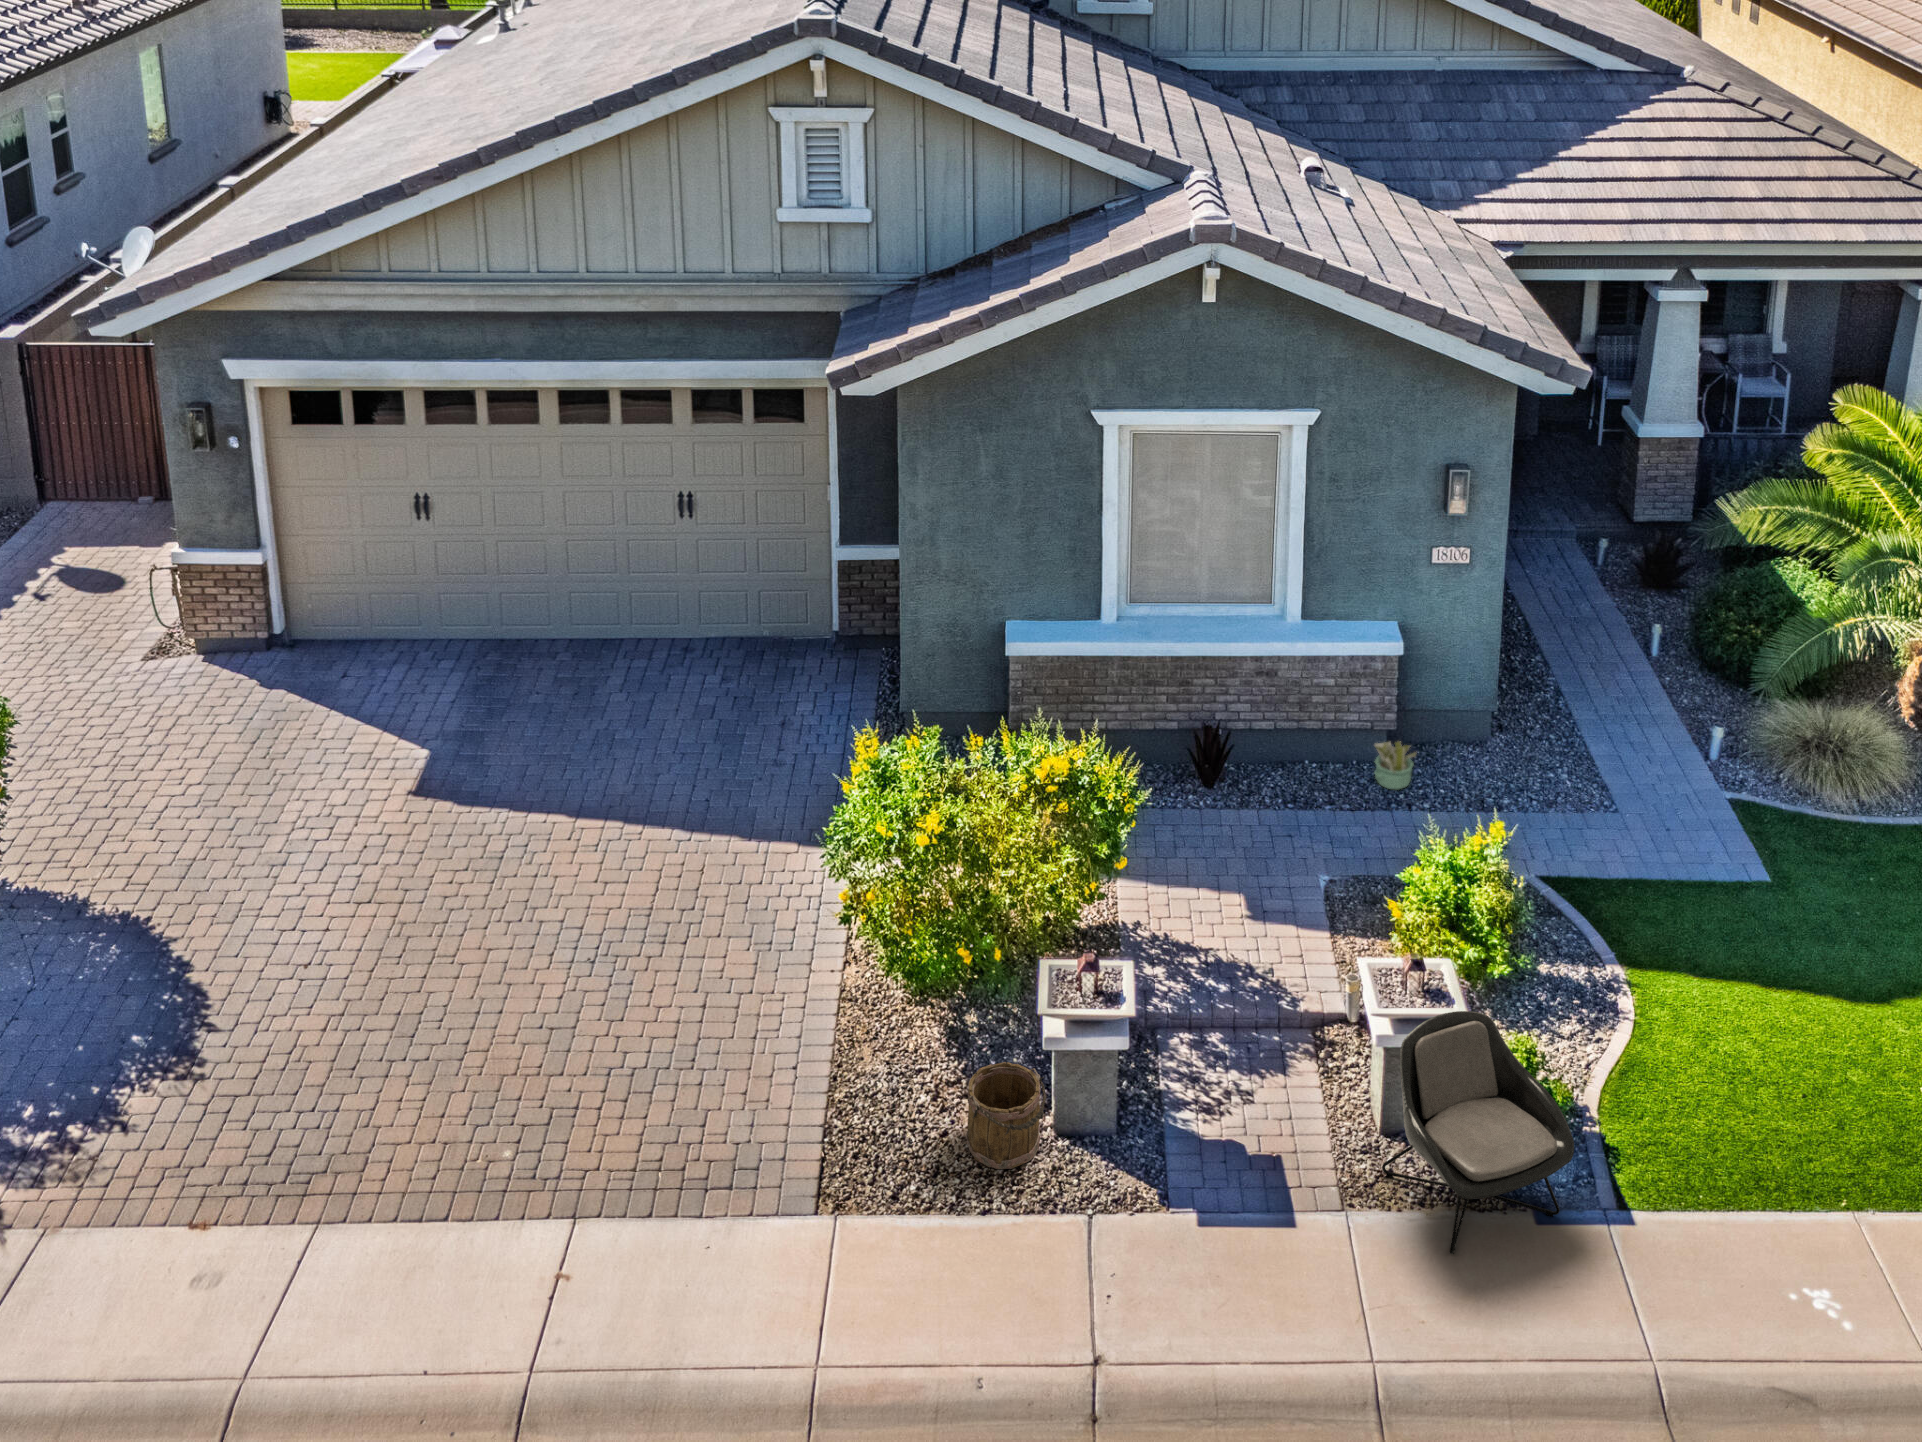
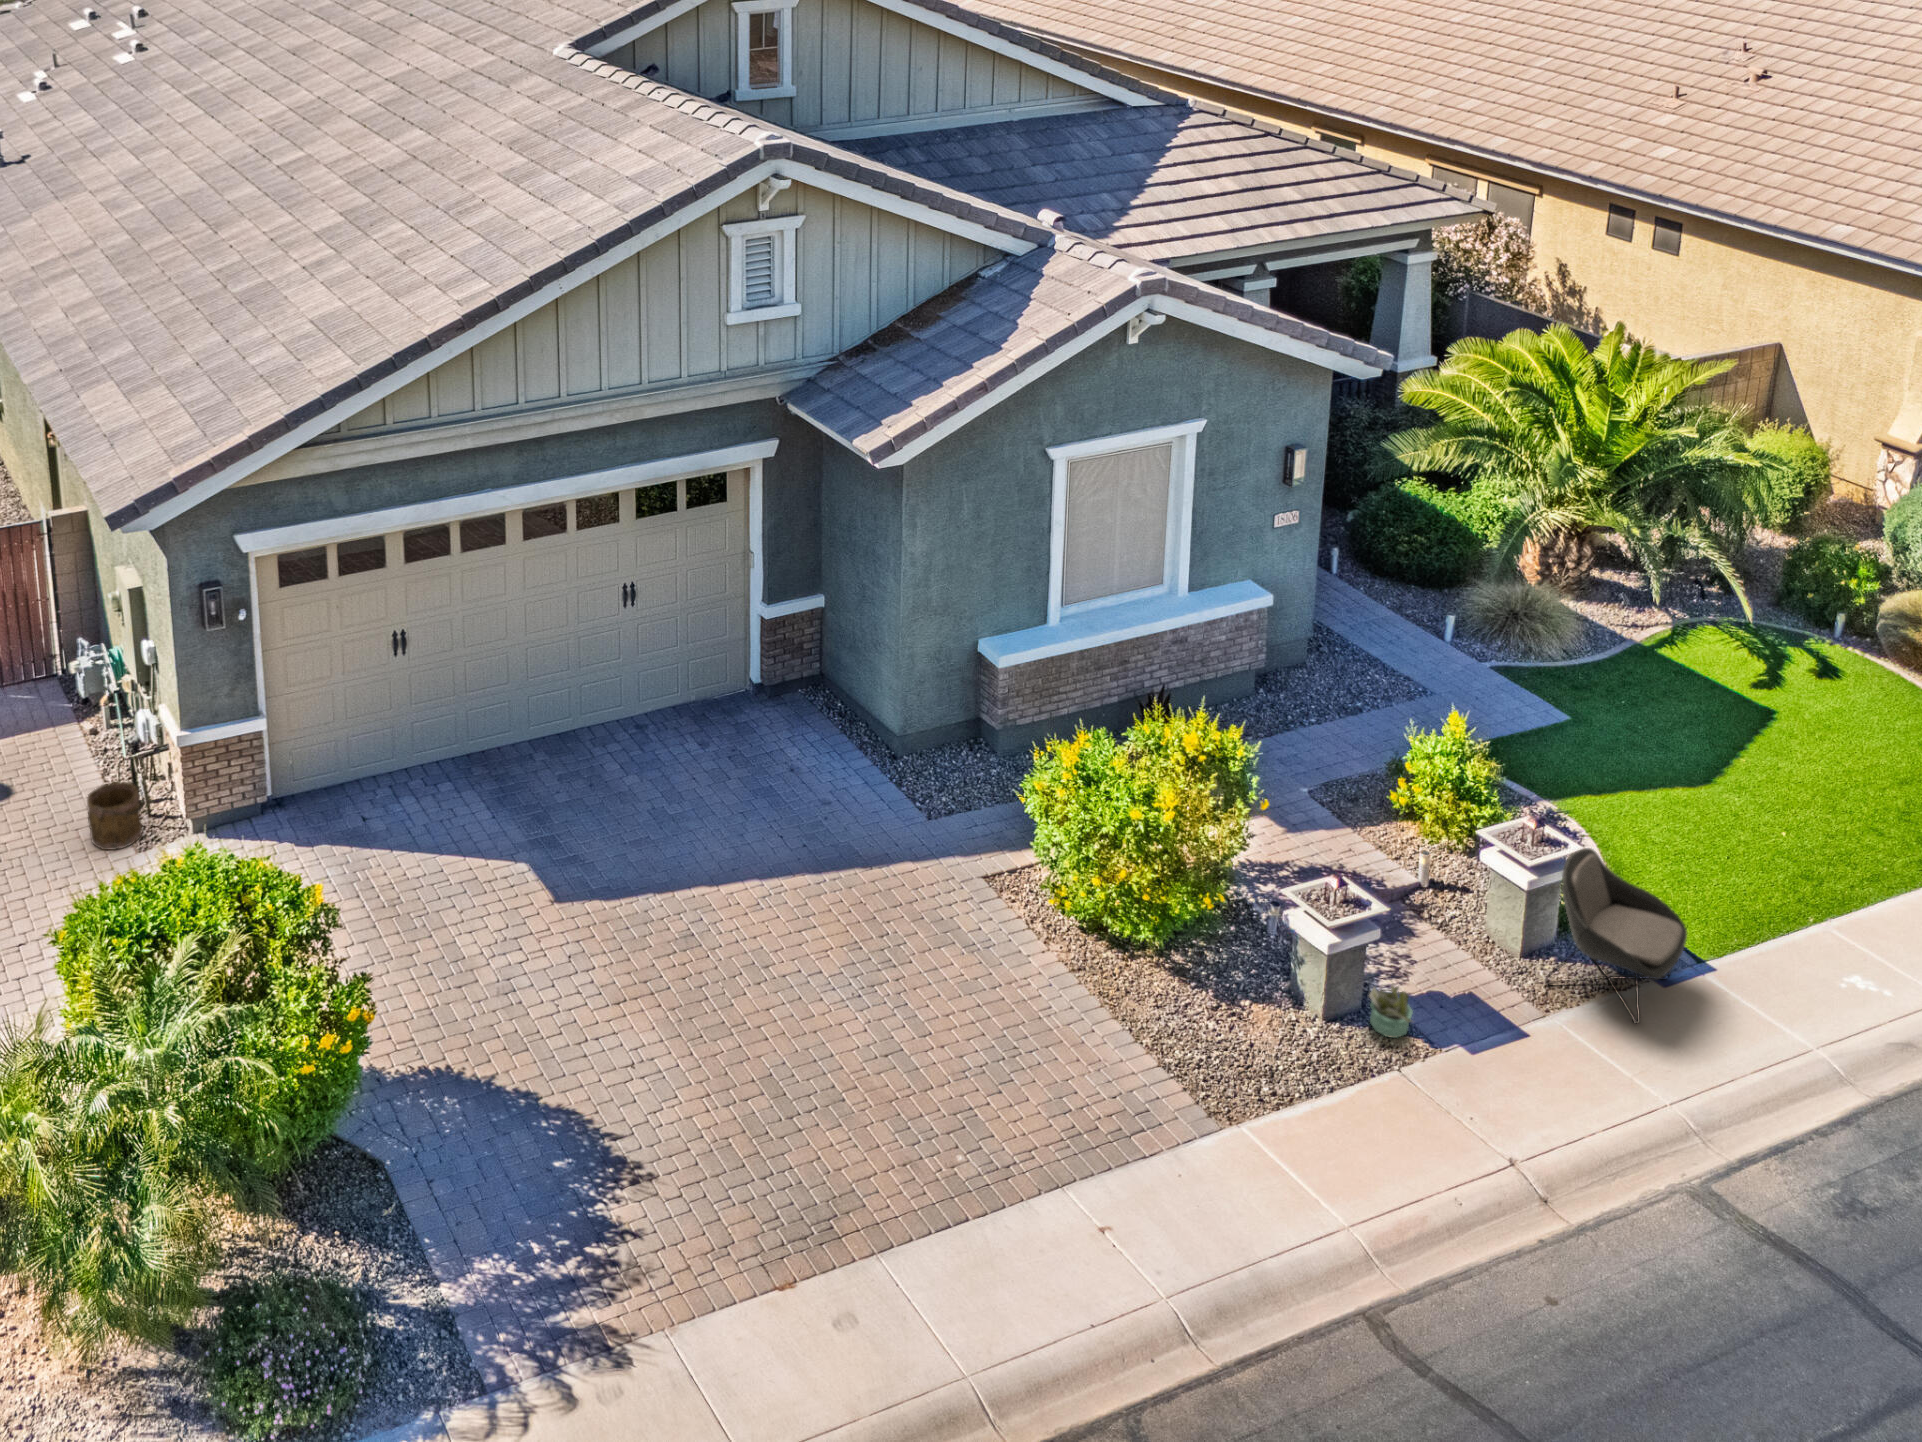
decorative plant: present [1374,742,1416,790] -> present [1369,987,1413,1038]
bucket: present [966,1062,1046,1169] -> present [87,780,145,850]

